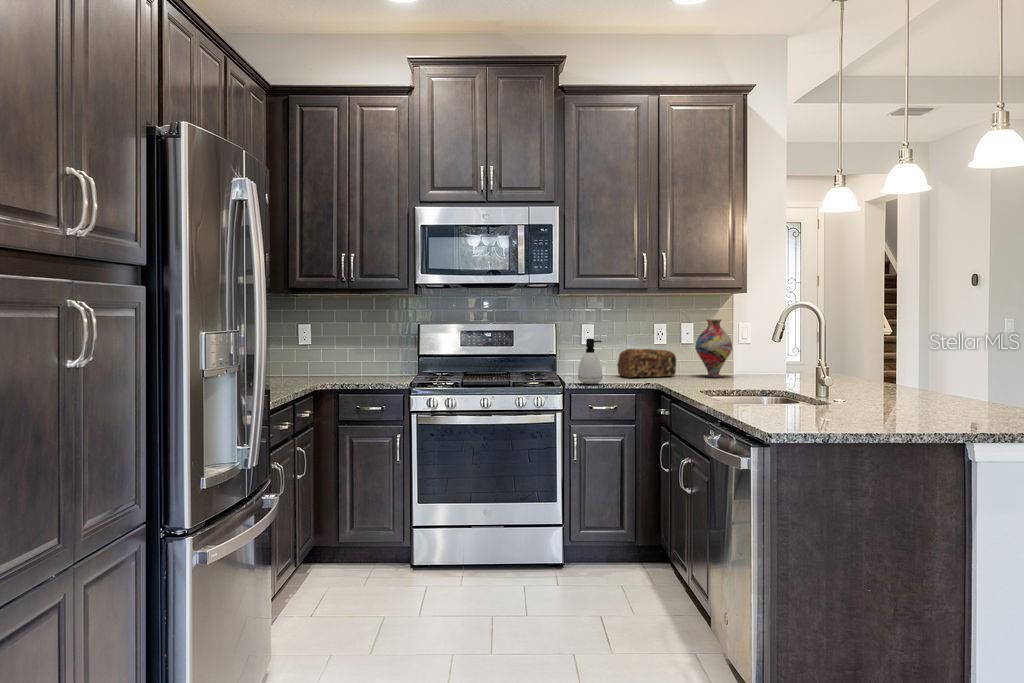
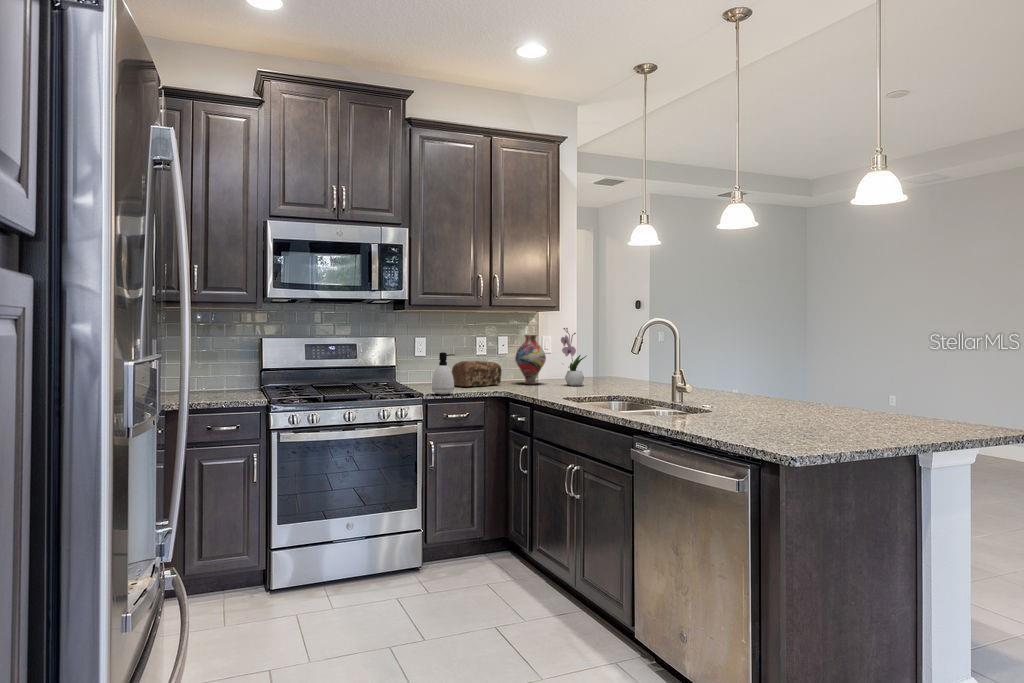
flower arrangement: none [748,310,781,380] -> present [561,328,586,386]

